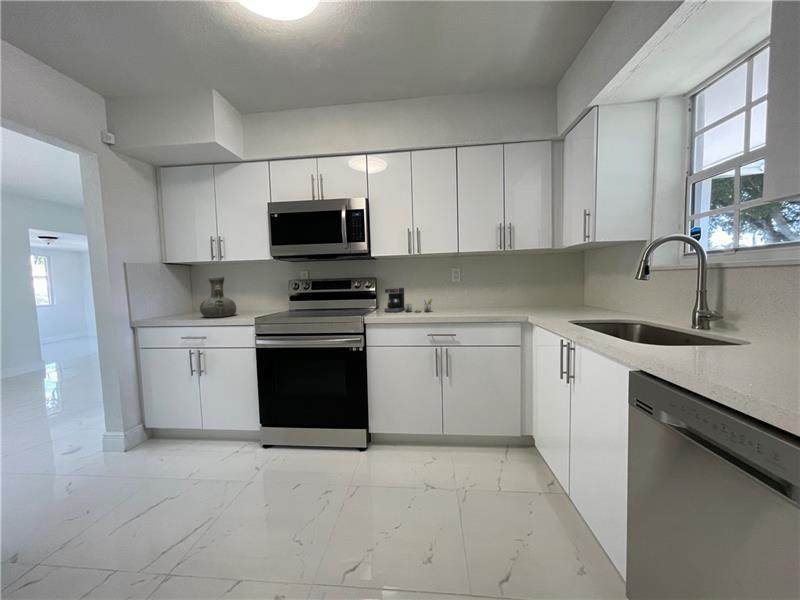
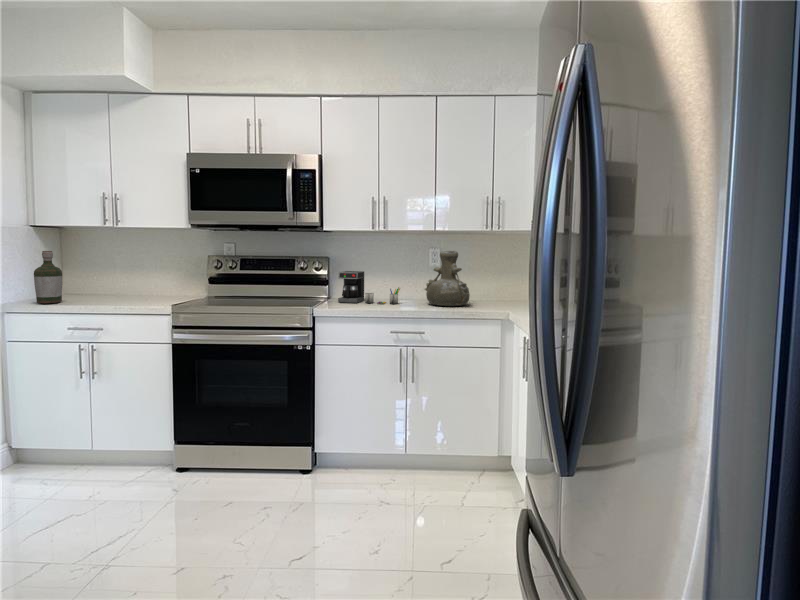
vase: present [200,276,236,317] -> present [425,251,470,306]
bottle: none [158,280,181,319] -> present [34,251,63,304]

